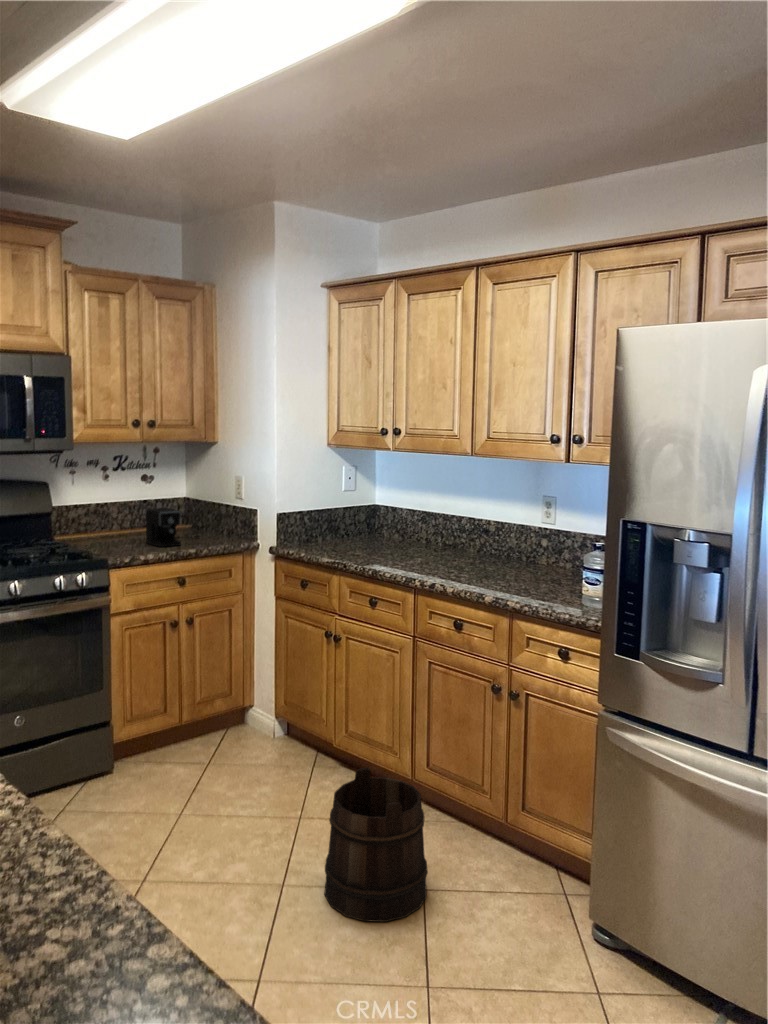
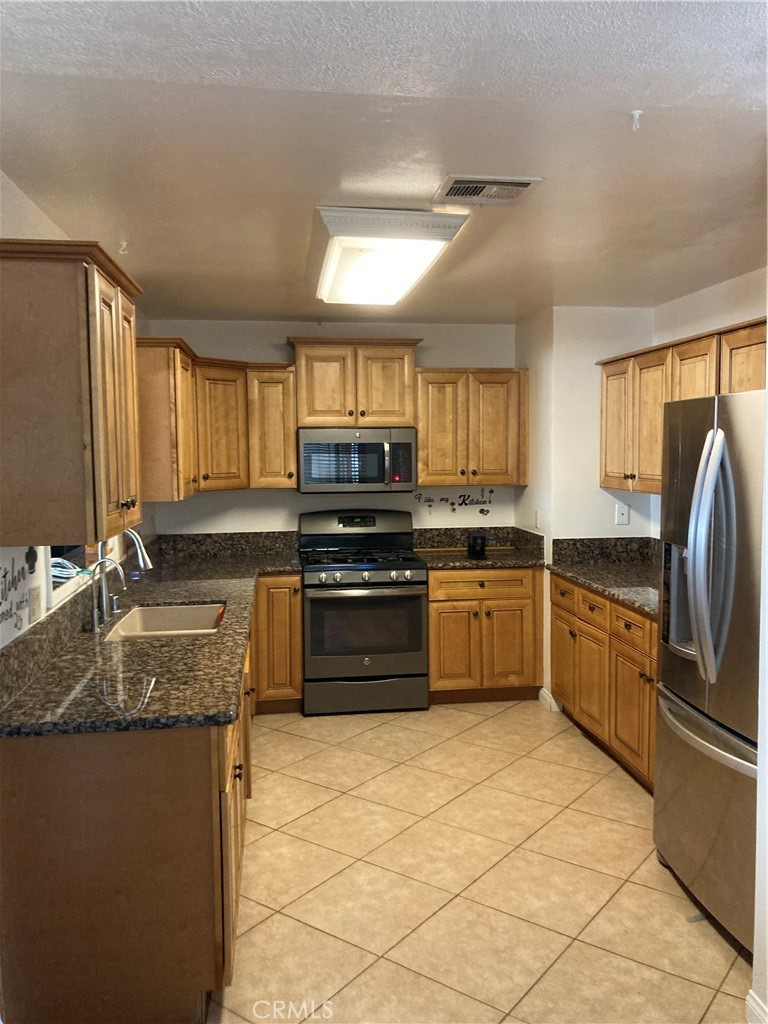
bucket: present [324,768,428,922] -> none [501,717,575,819]

